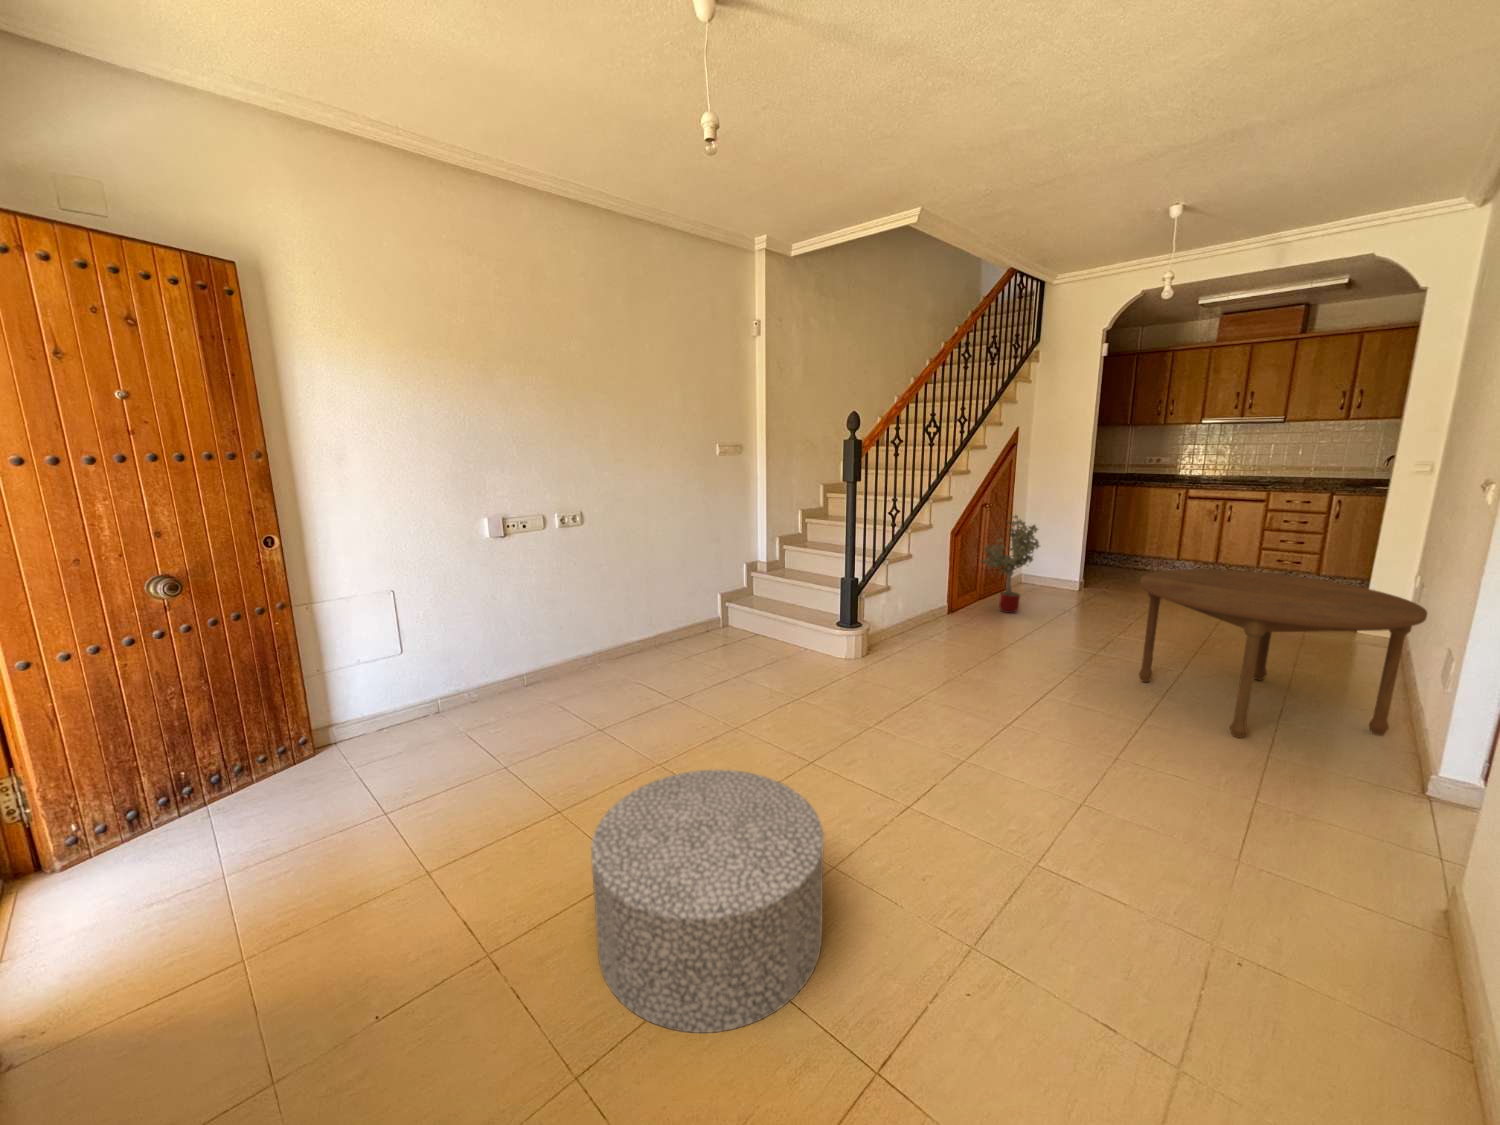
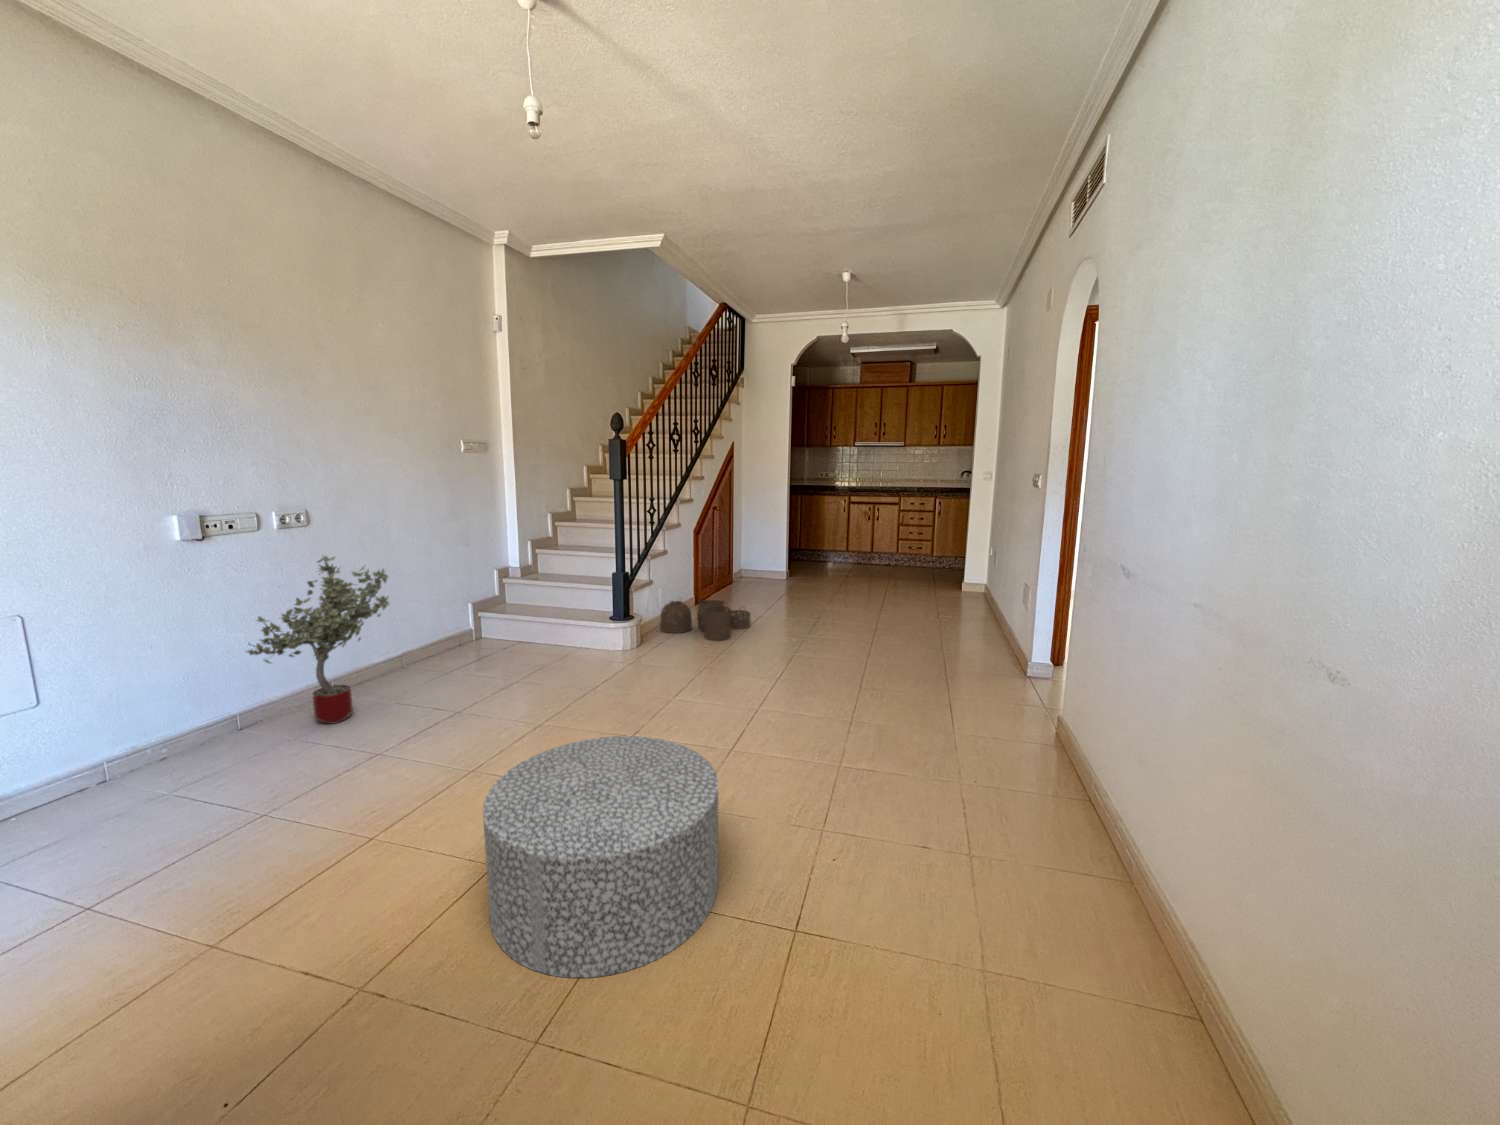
potted tree: present [981,515,1039,613] -> present [246,556,389,724]
dining table: present [1139,569,1427,738] -> none [852,546,1013,661]
woven basket: none [895,608,1002,662] -> present [660,598,750,640]

